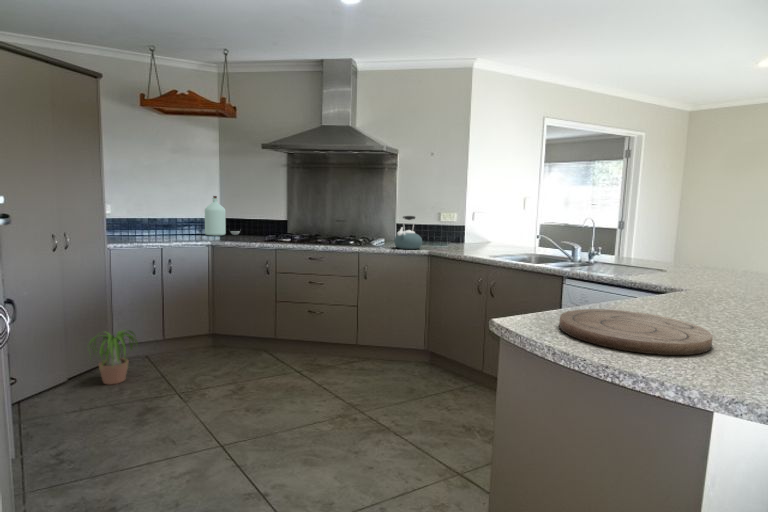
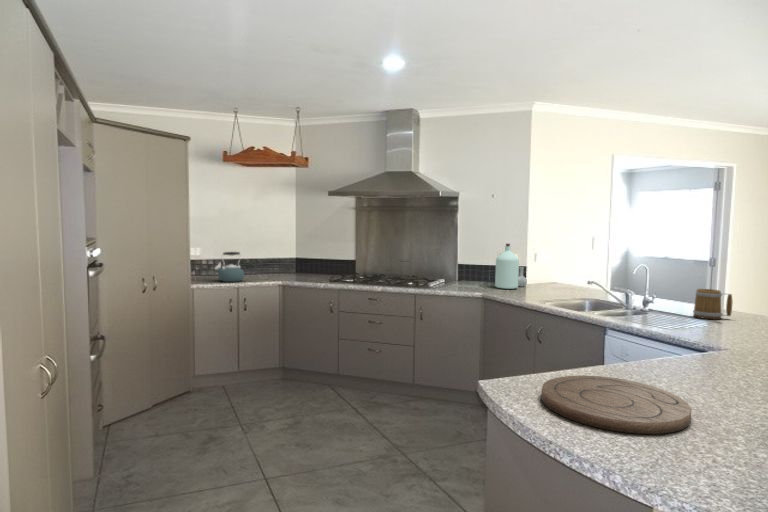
bottle: present [205,196,240,236] -> present [495,244,527,289]
kettle: present [394,216,422,249] -> present [215,252,245,282]
mug: none [628,240,662,268] -> present [693,289,733,319]
potted plant: present [89,331,138,384] -> none [164,363,218,413]

